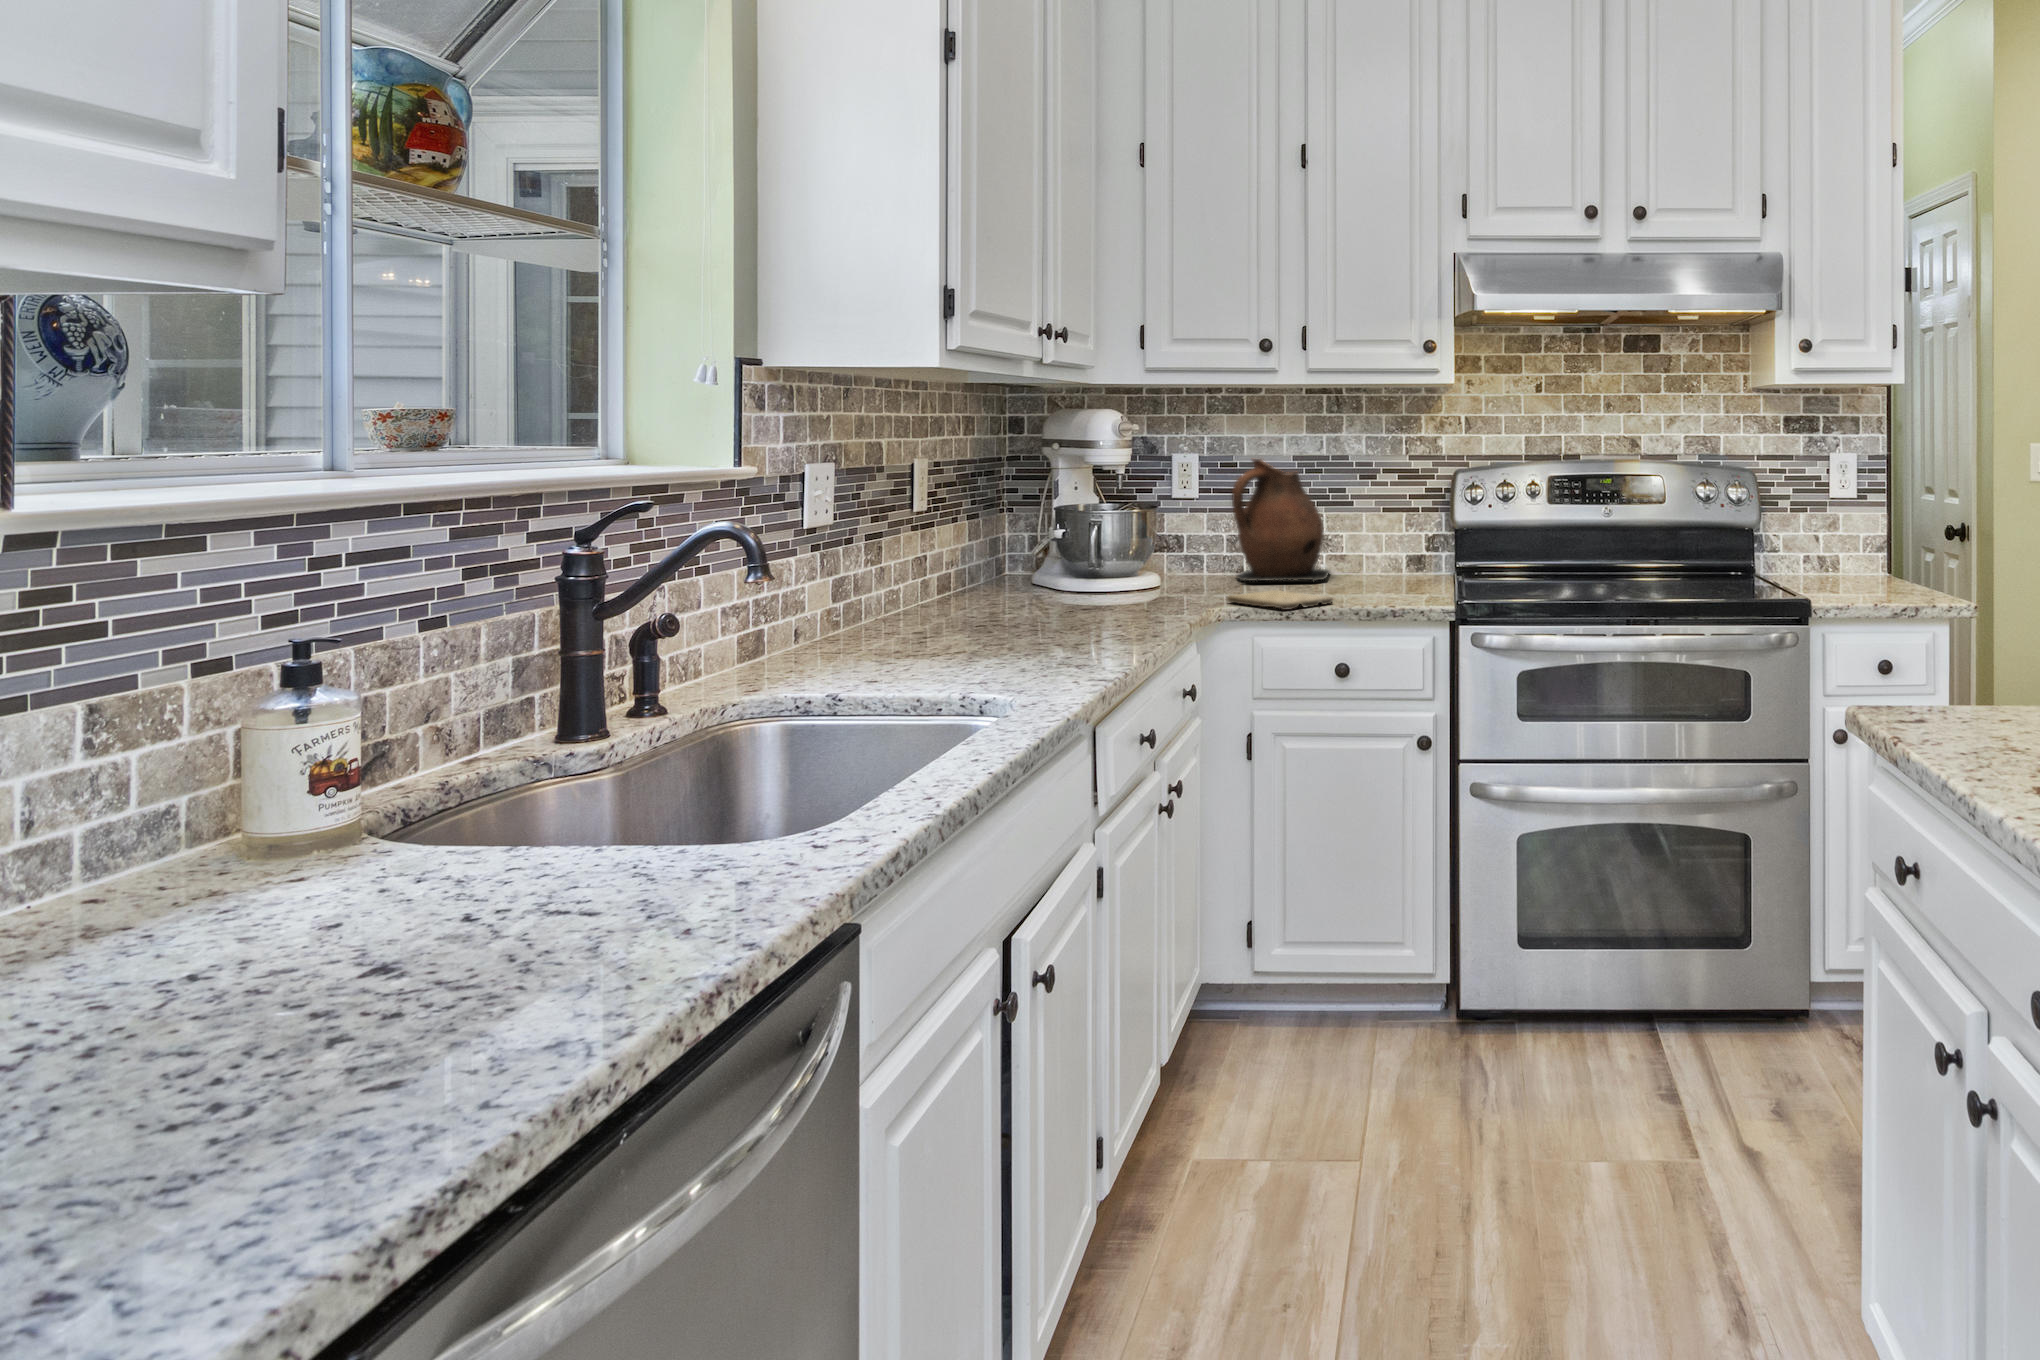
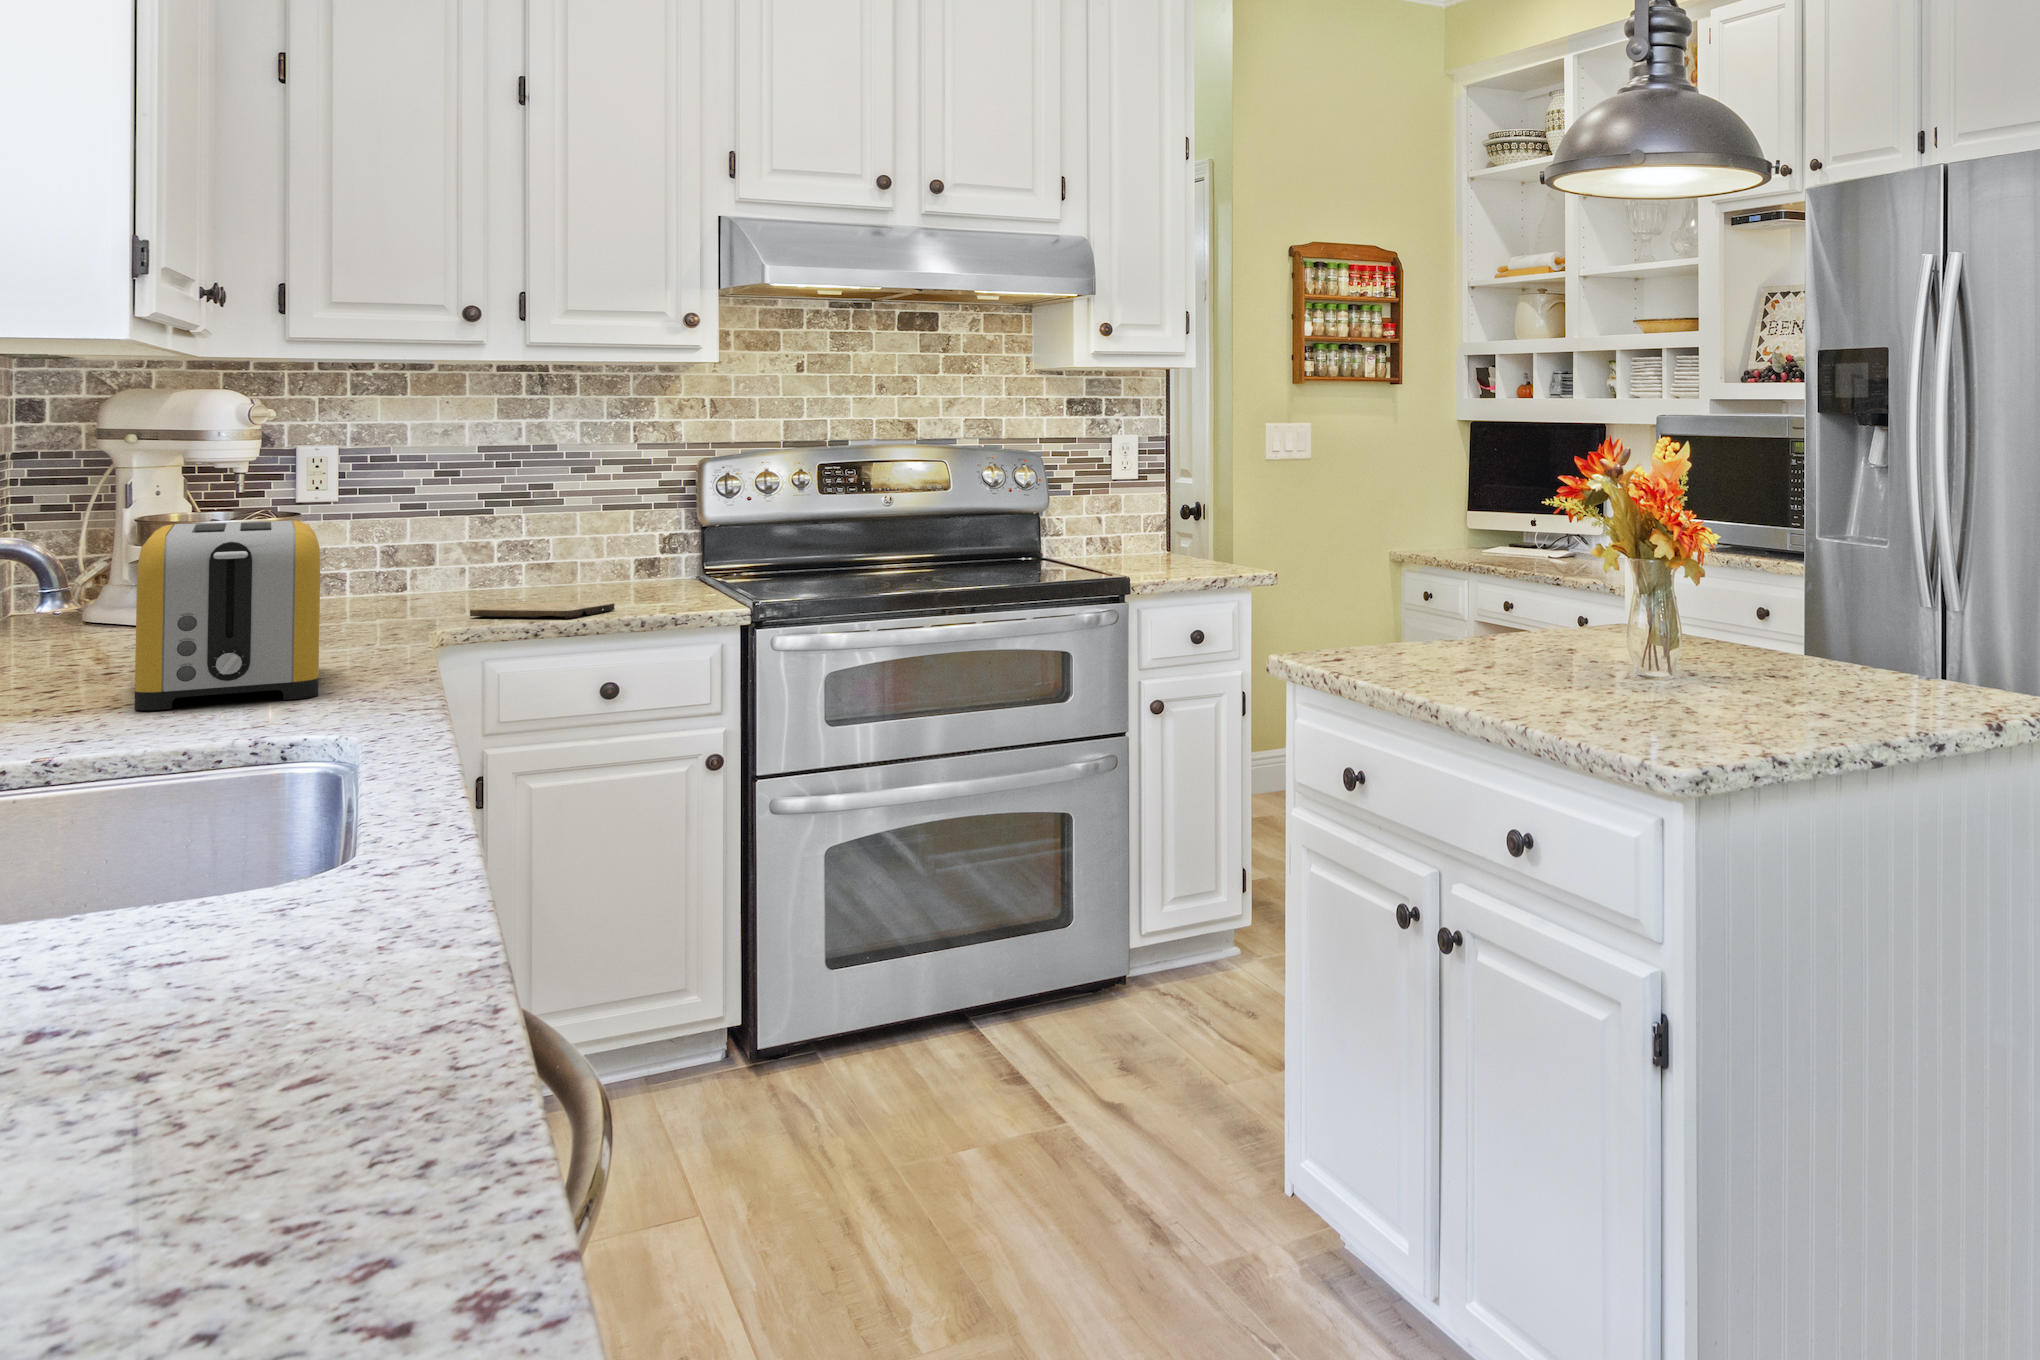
ceramic pitcher: present [1232,459,1330,581] -> none [408,448,554,599]
toaster: none [830,526,1020,687] -> present [134,521,320,710]

